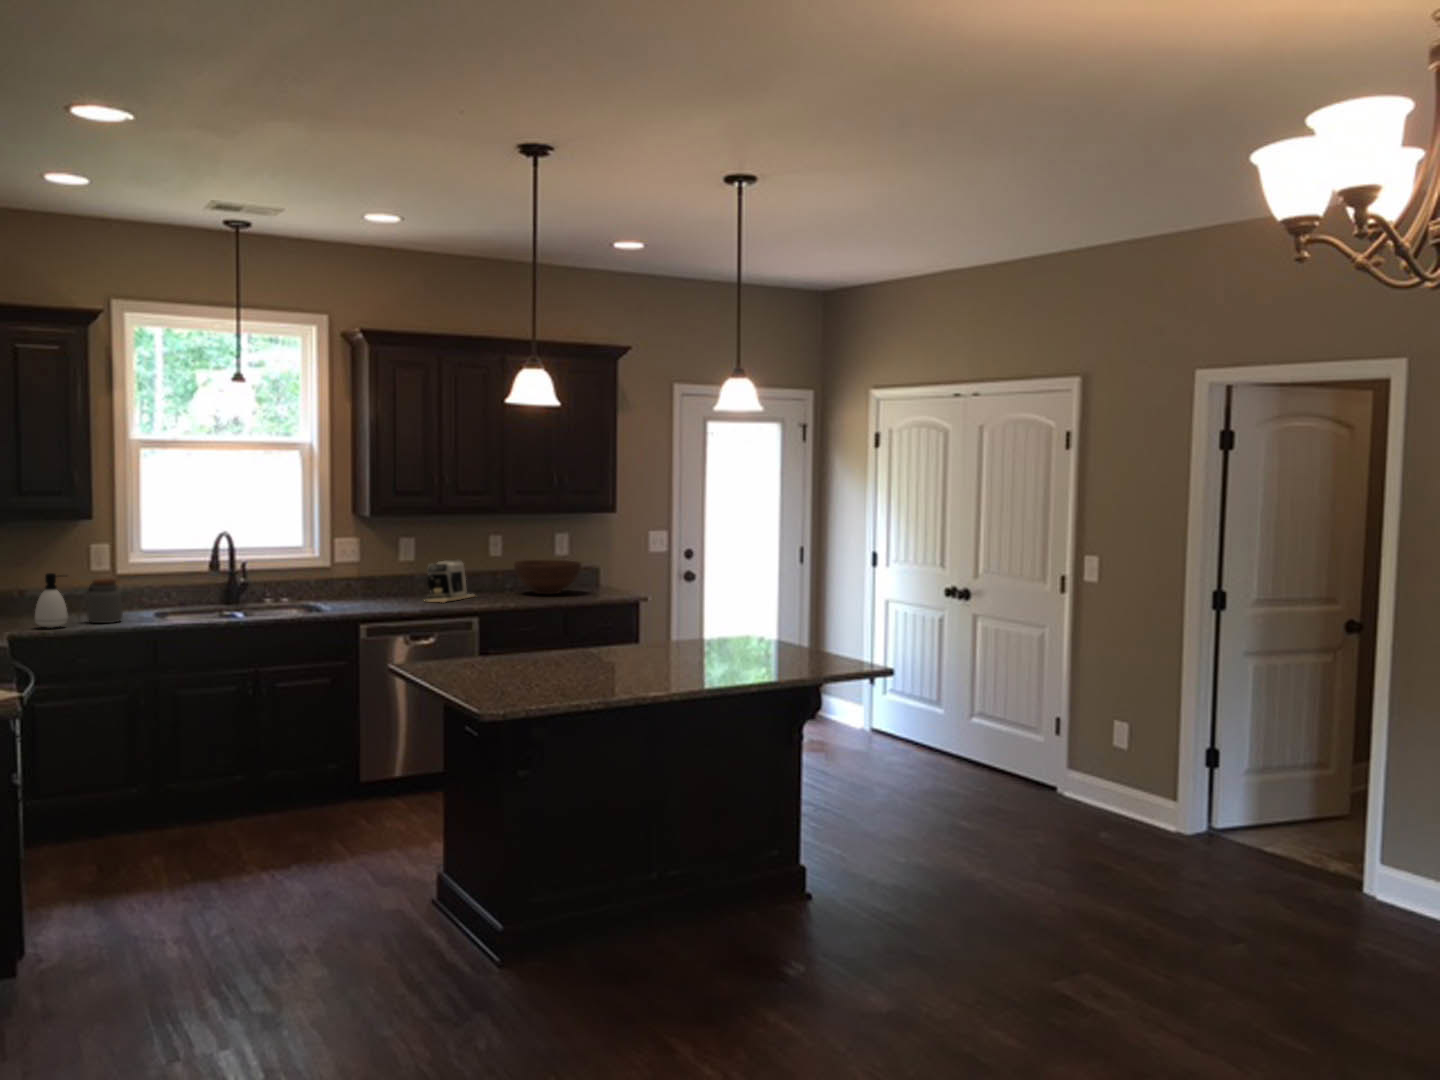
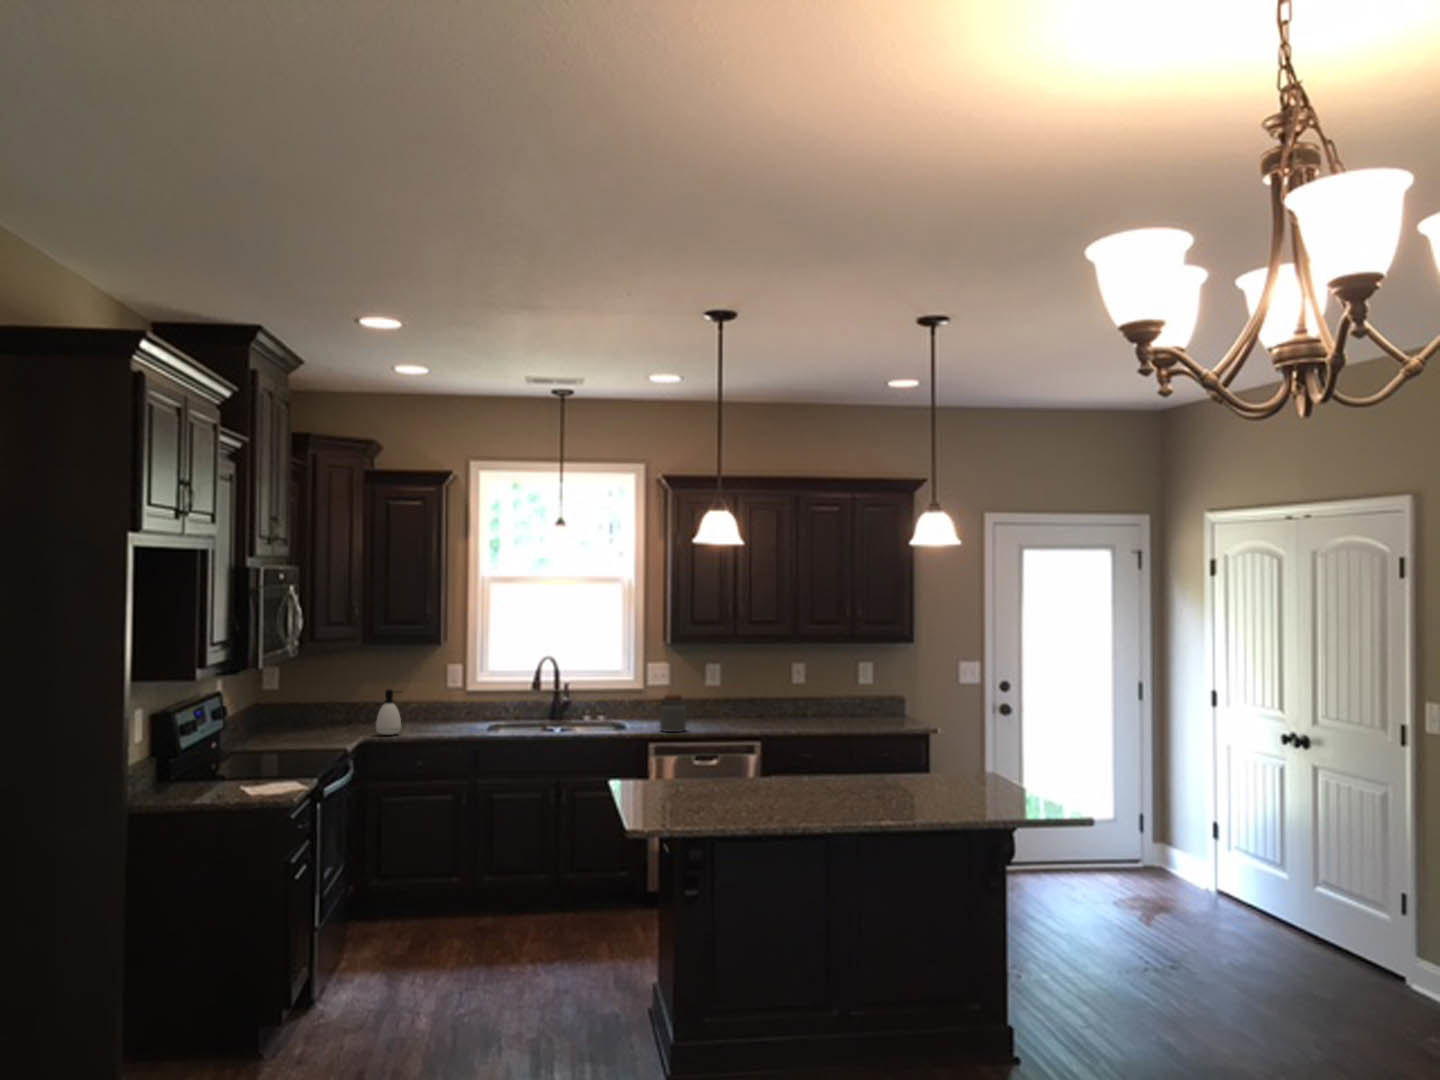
coffee maker: present [425,560,475,603] -> none [717,685,774,727]
fruit bowl: present [514,560,581,594] -> none [811,687,876,722]
jar: present [87,578,123,623] -> present [660,694,686,732]

